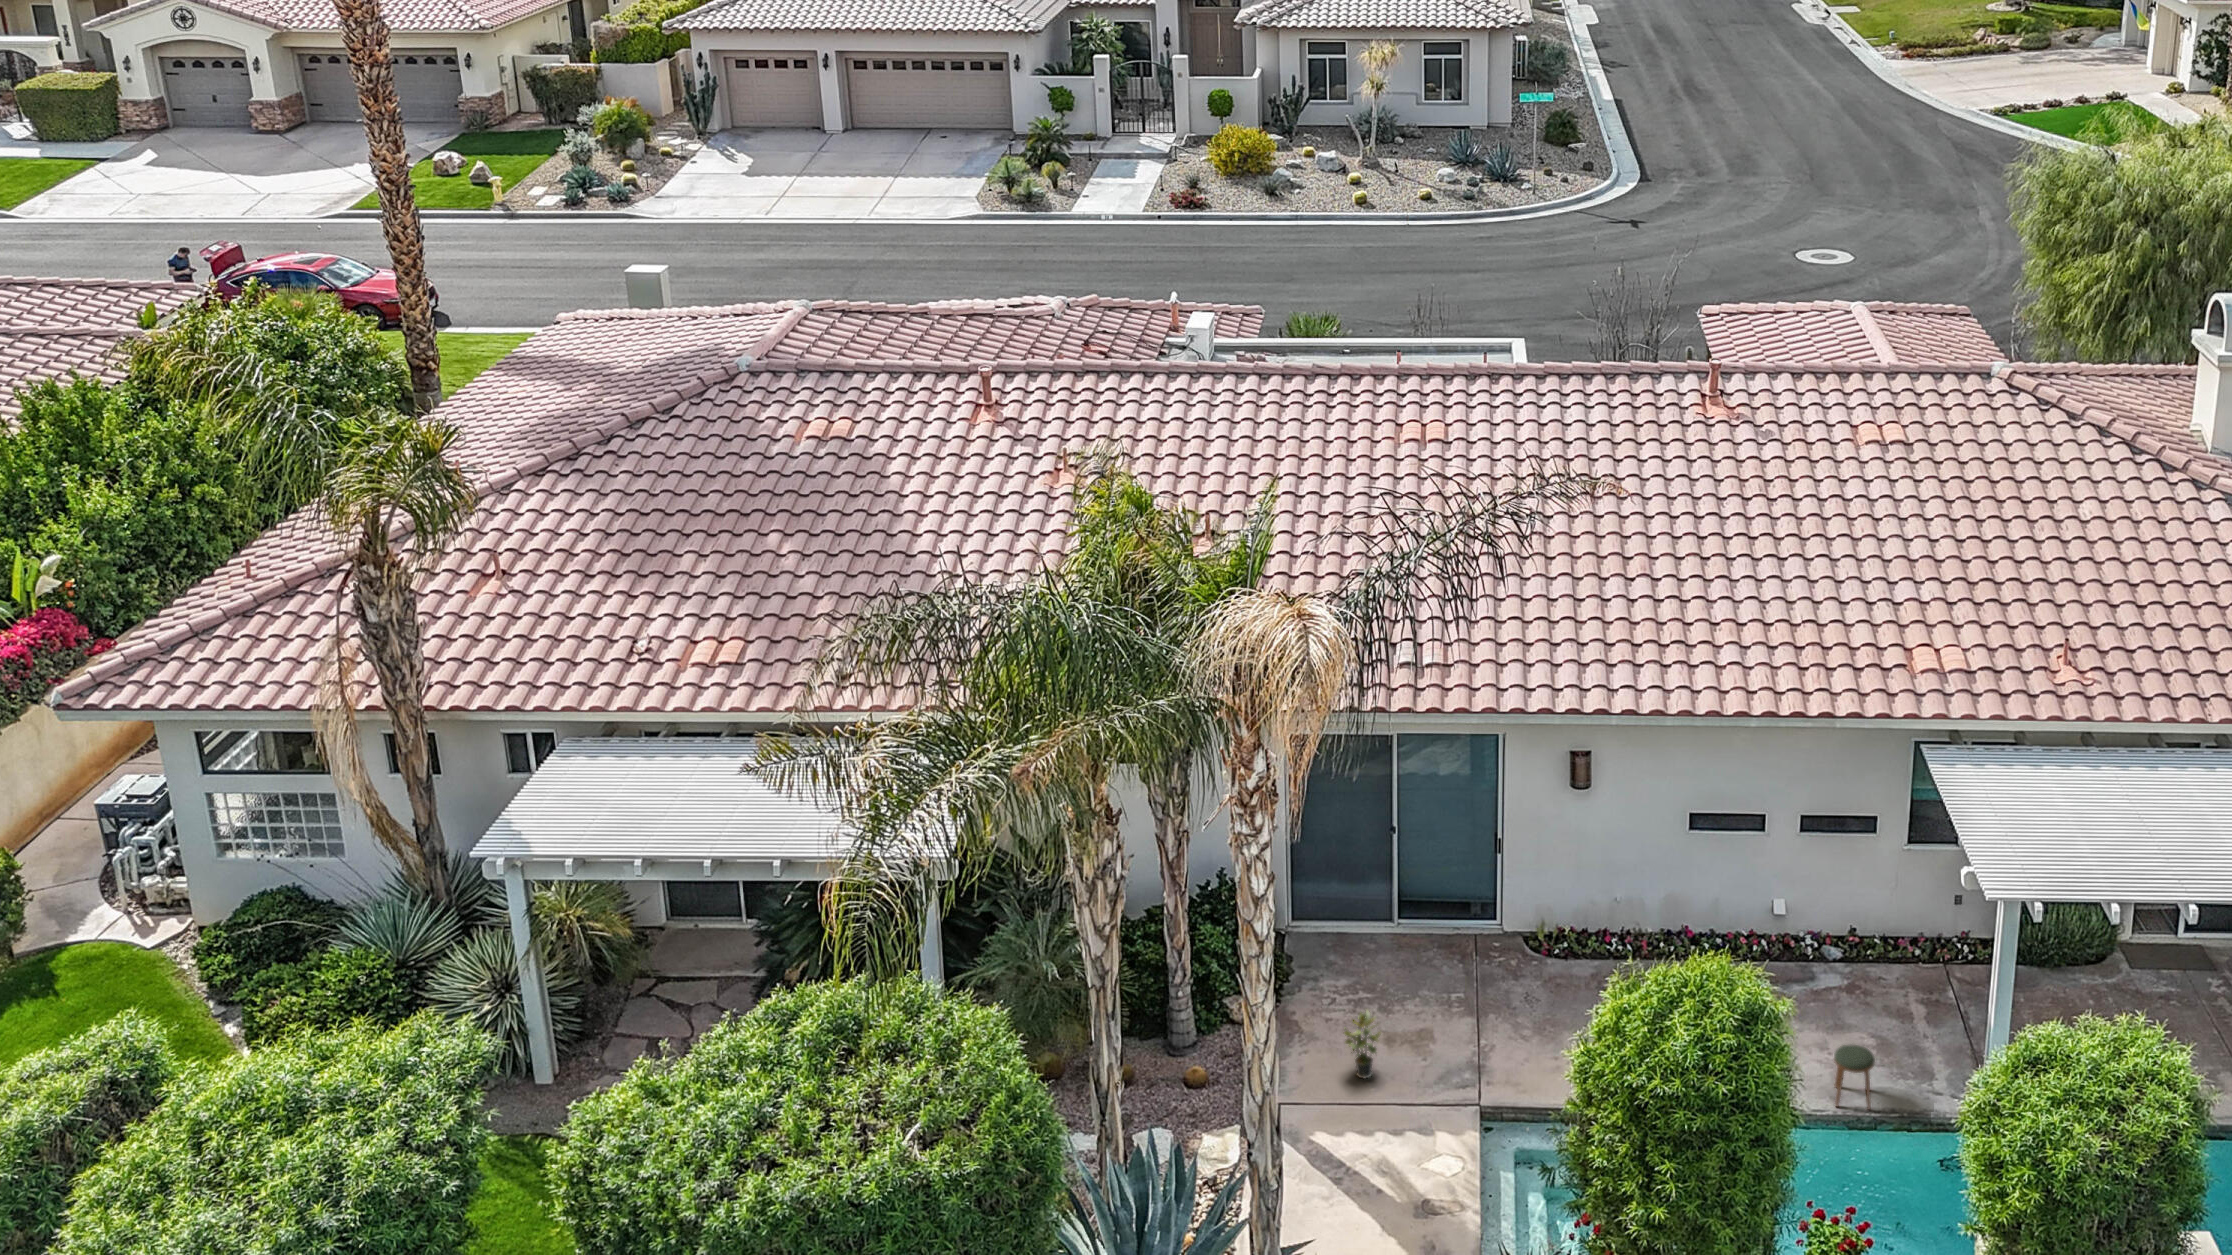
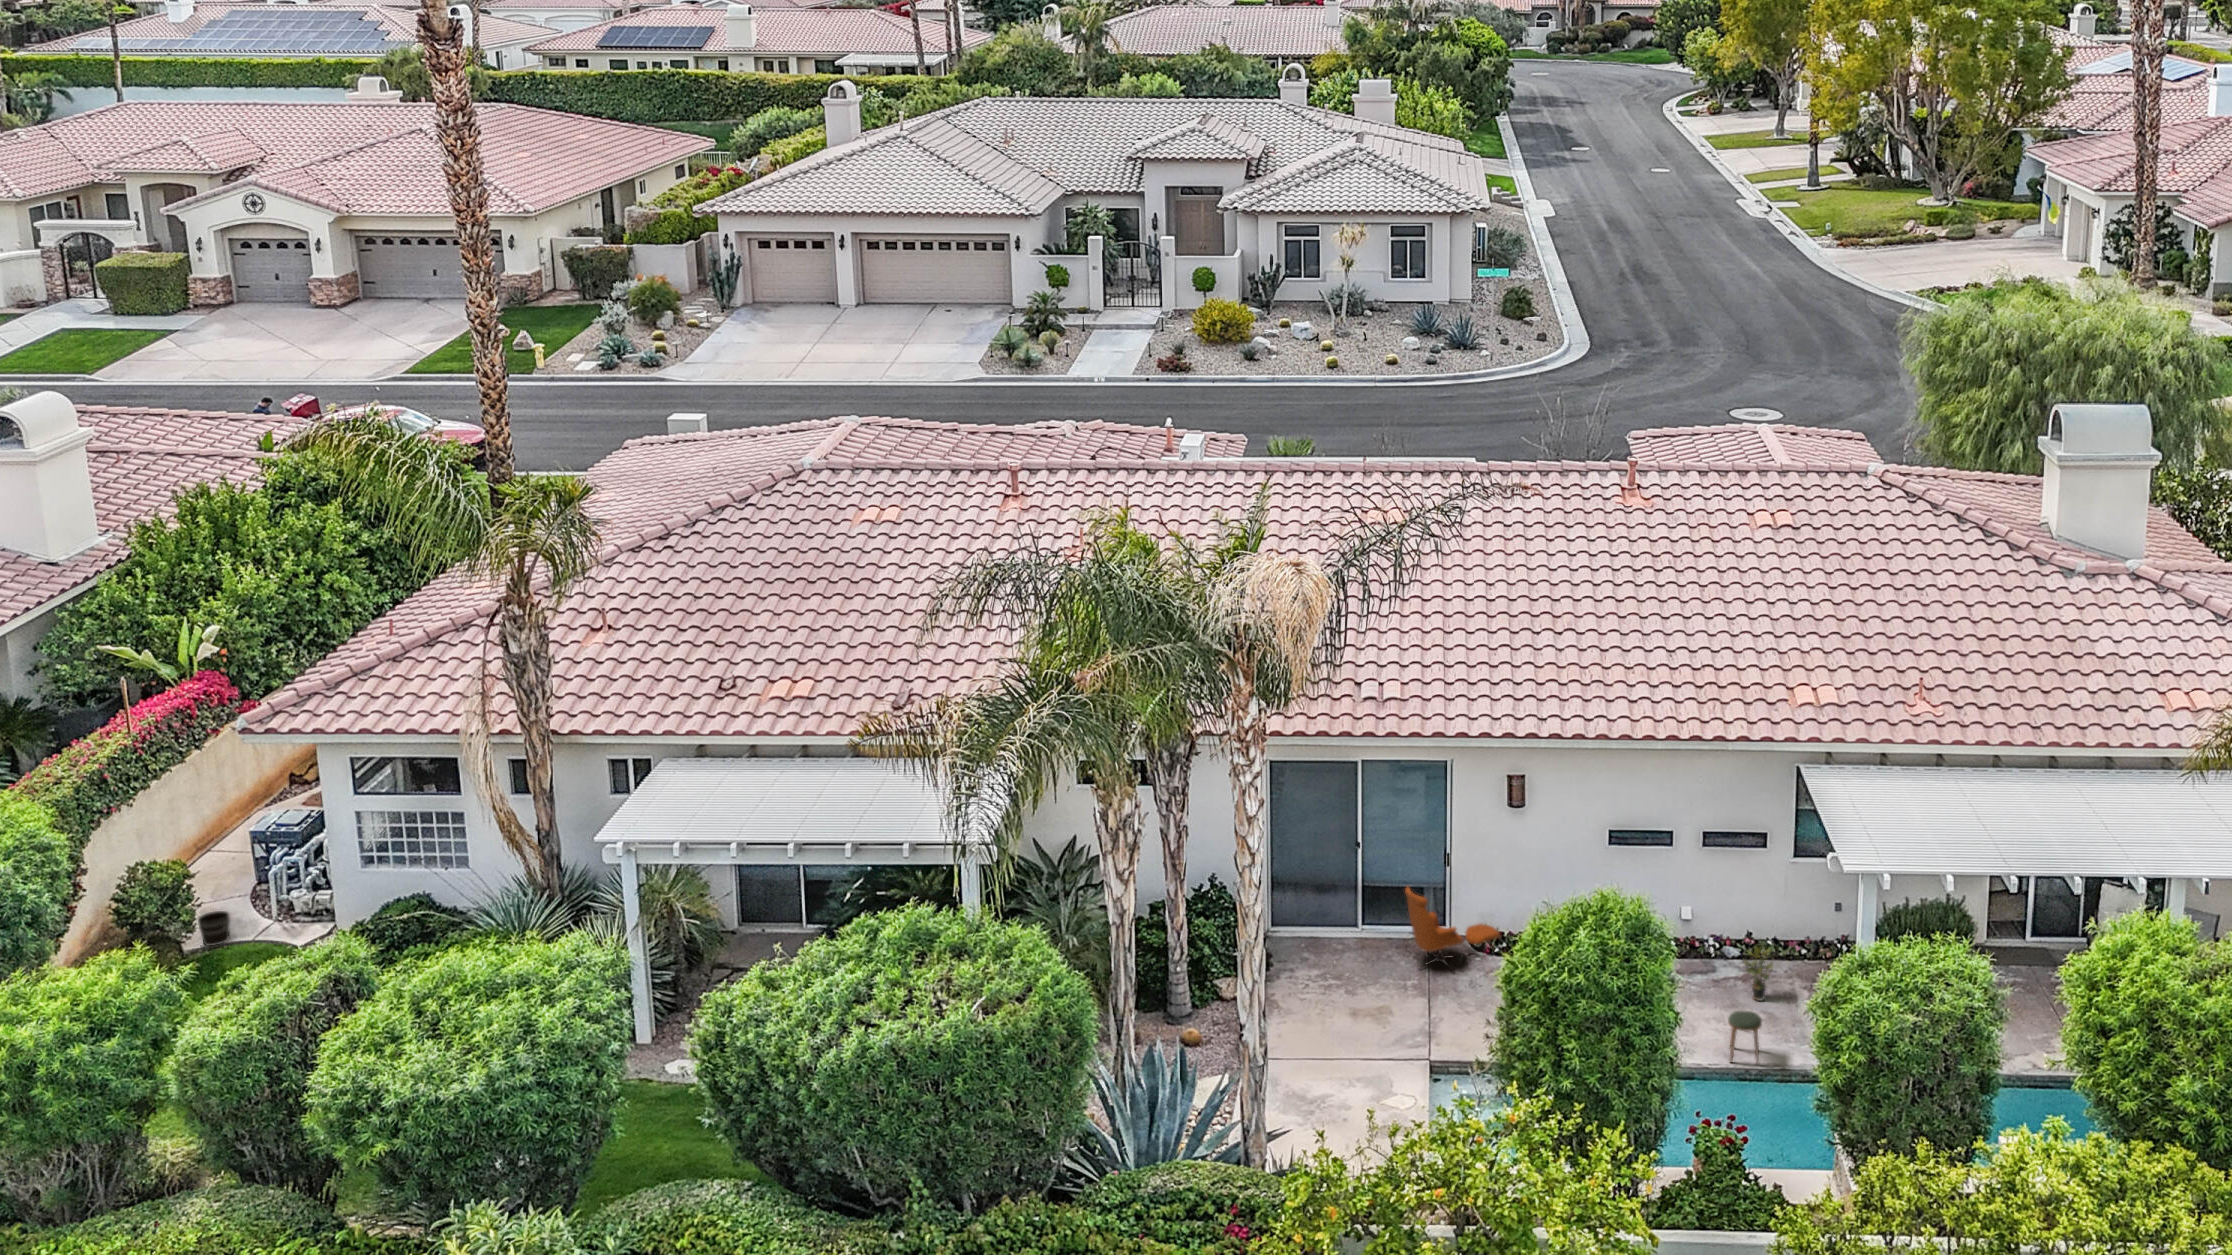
lounge chair: none [1448,884,1560,984] -> present [1405,887,1500,968]
bucket: none [29,905,70,947] -> present [198,911,230,946]
potted plant: present [1344,1011,1381,1078] -> present [1744,944,1773,1001]

